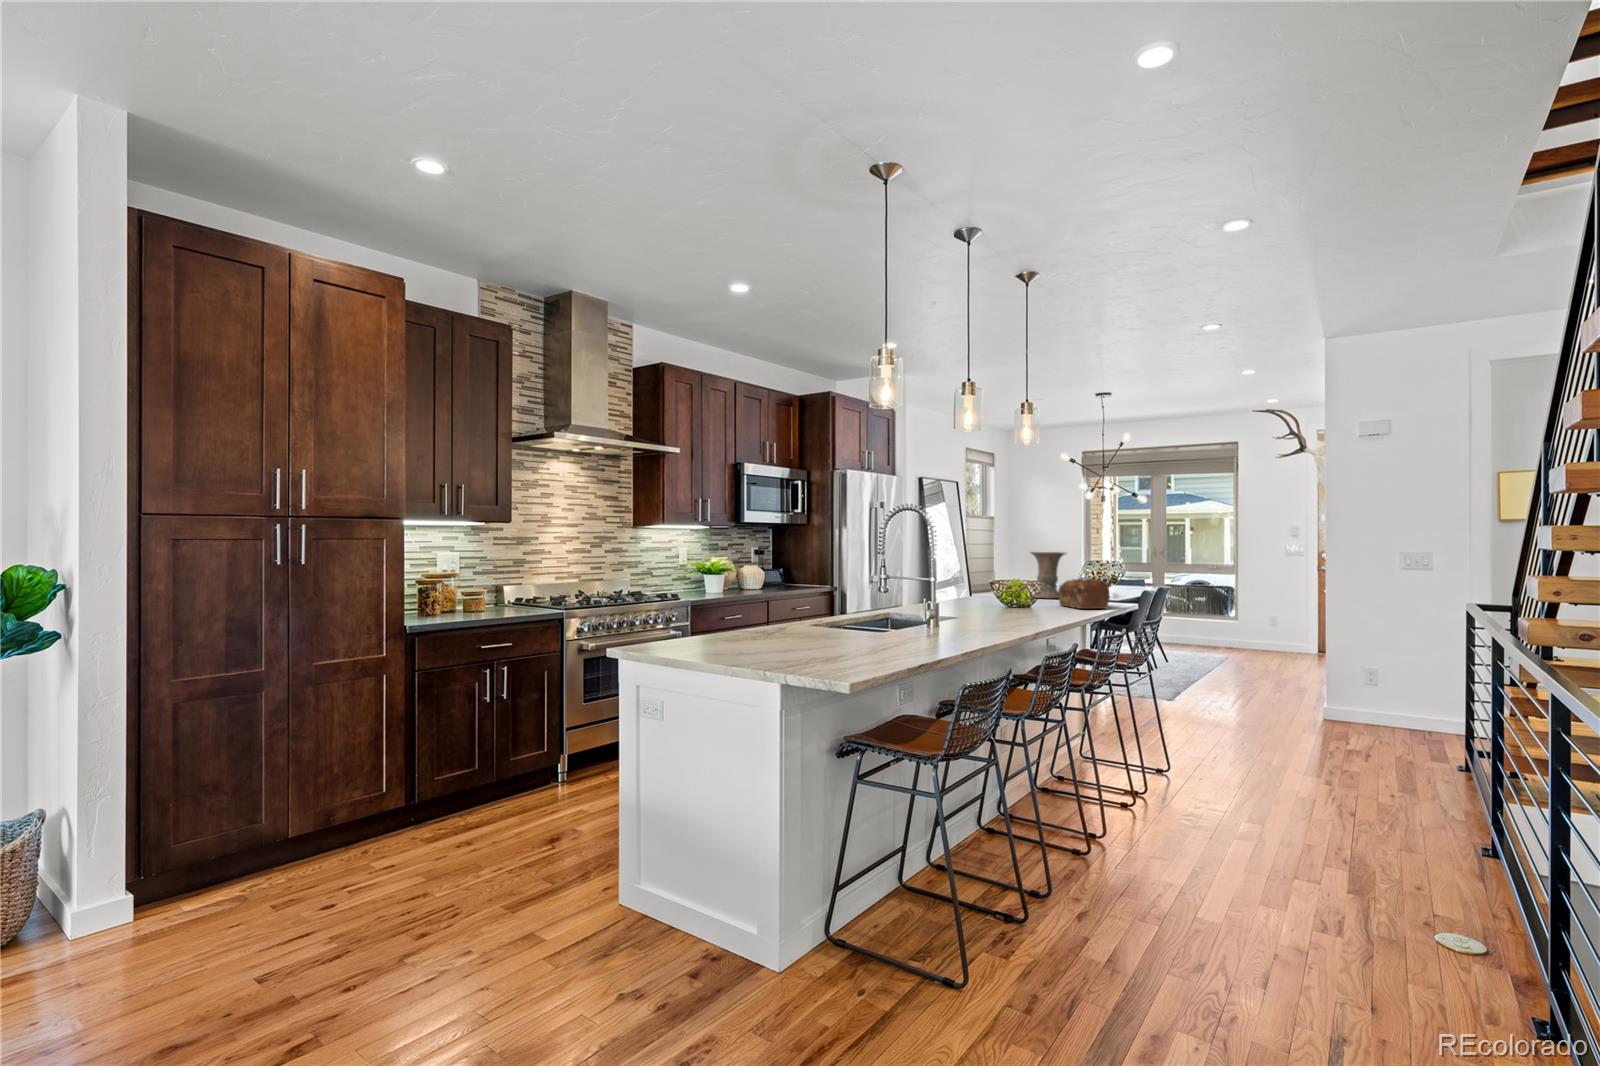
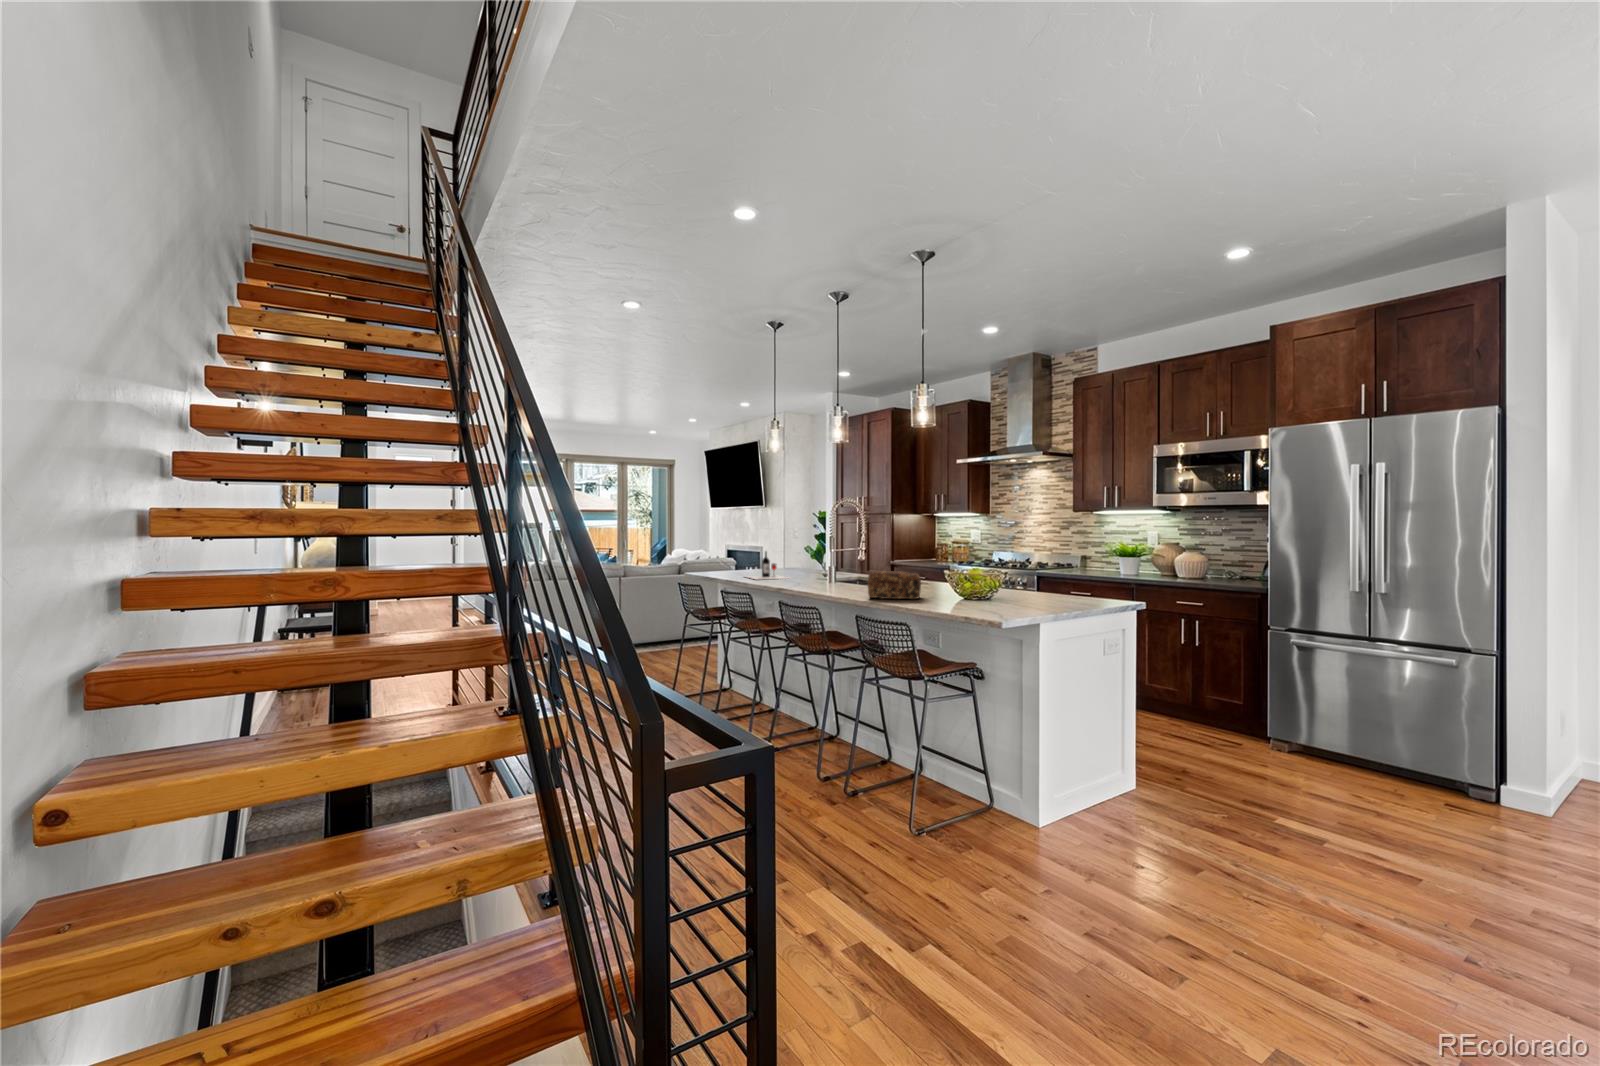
vase: present [1031,552,1065,598] -> none [1011,547,1057,604]
wine bottle: none [846,582,962,642] -> present [748,552,788,579]

